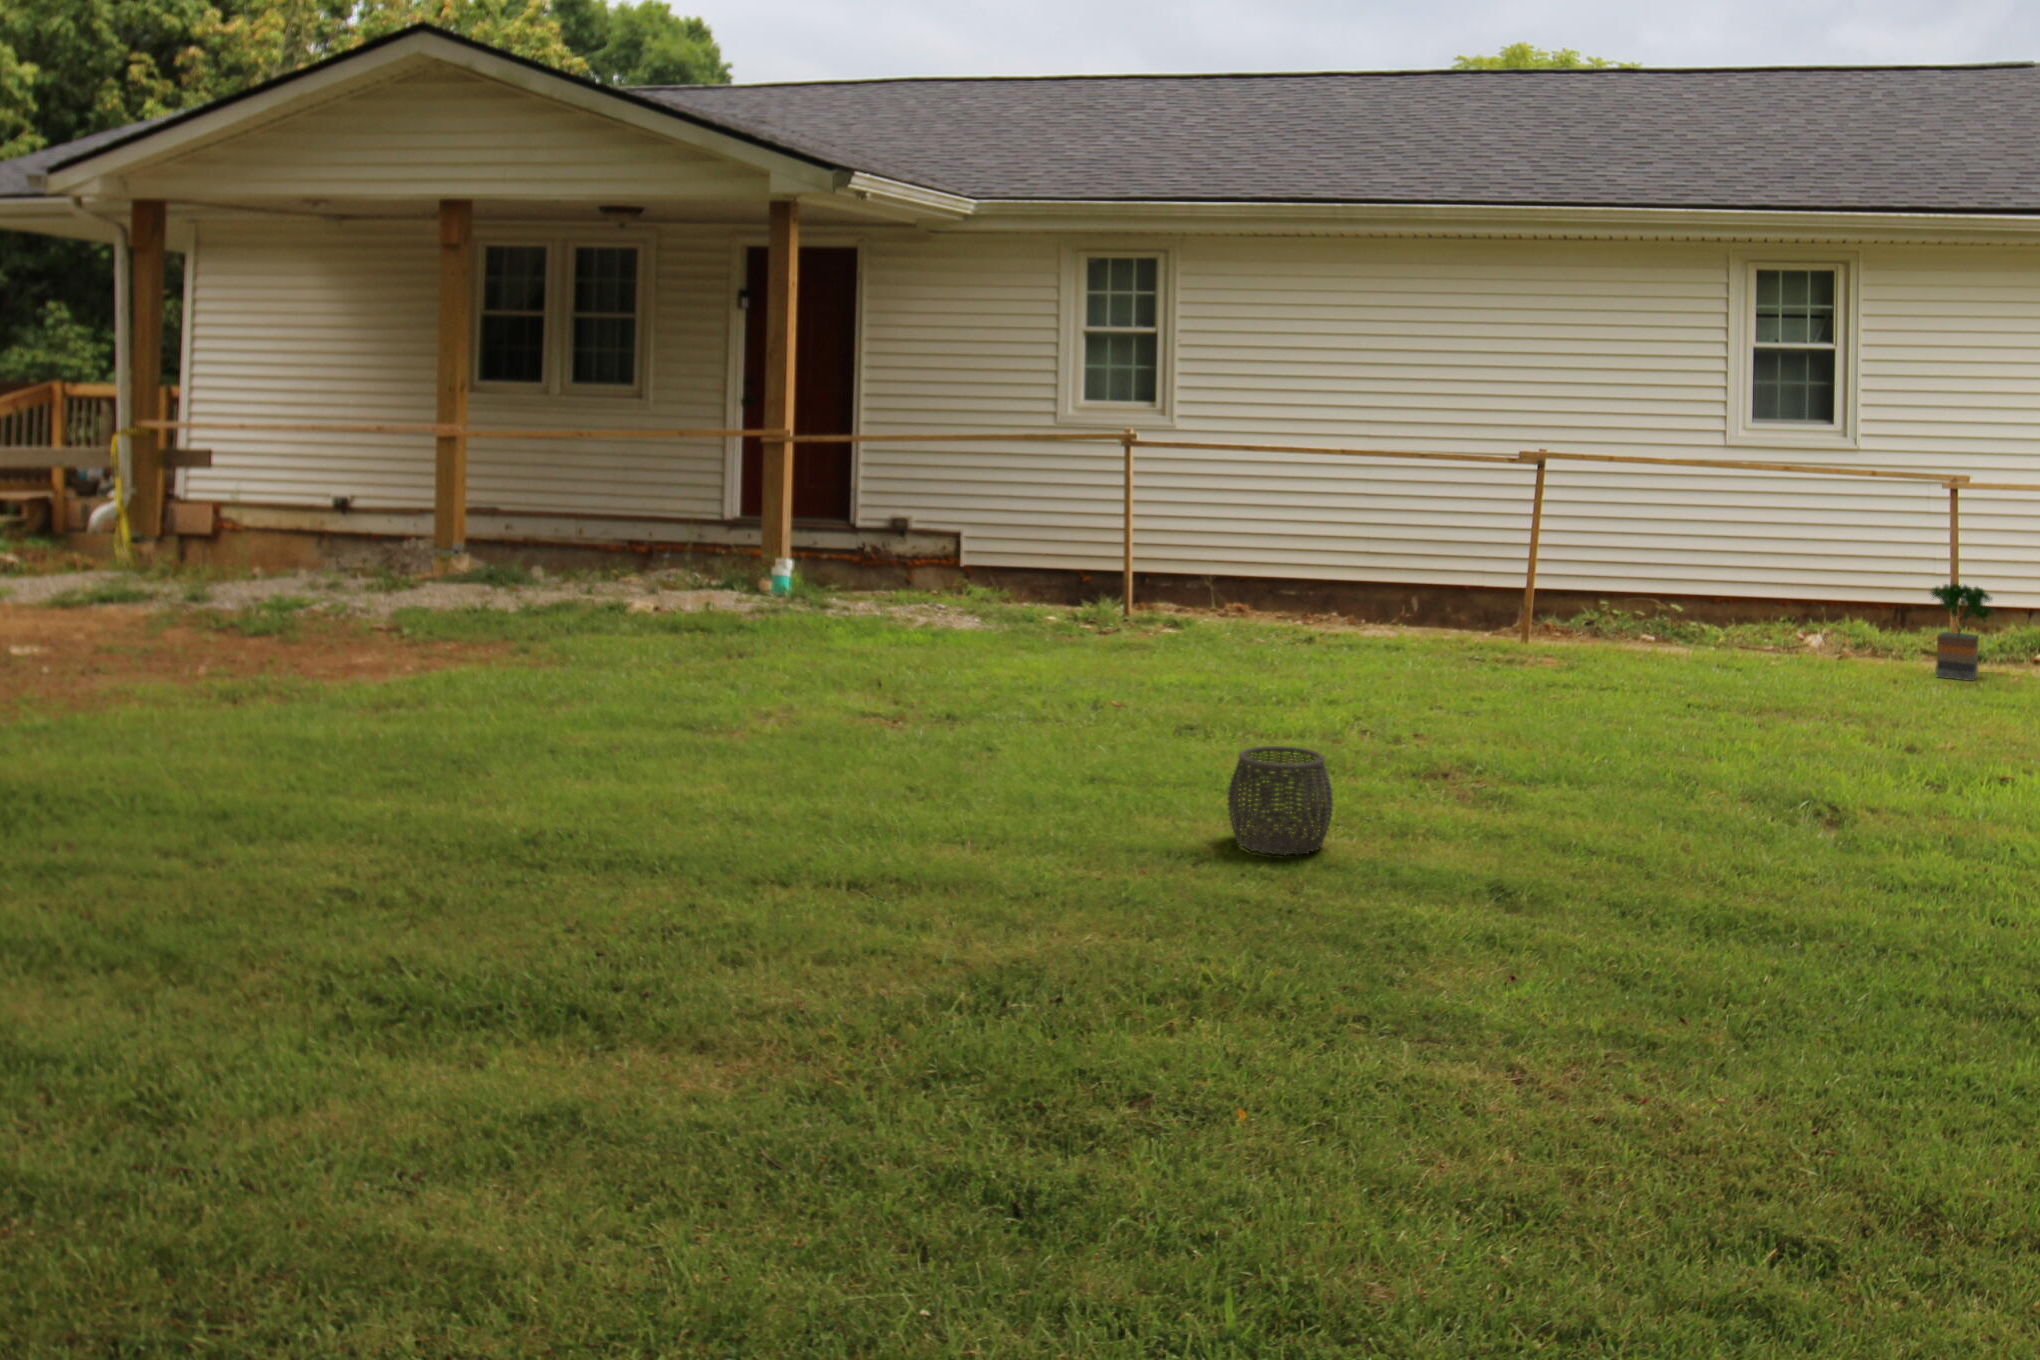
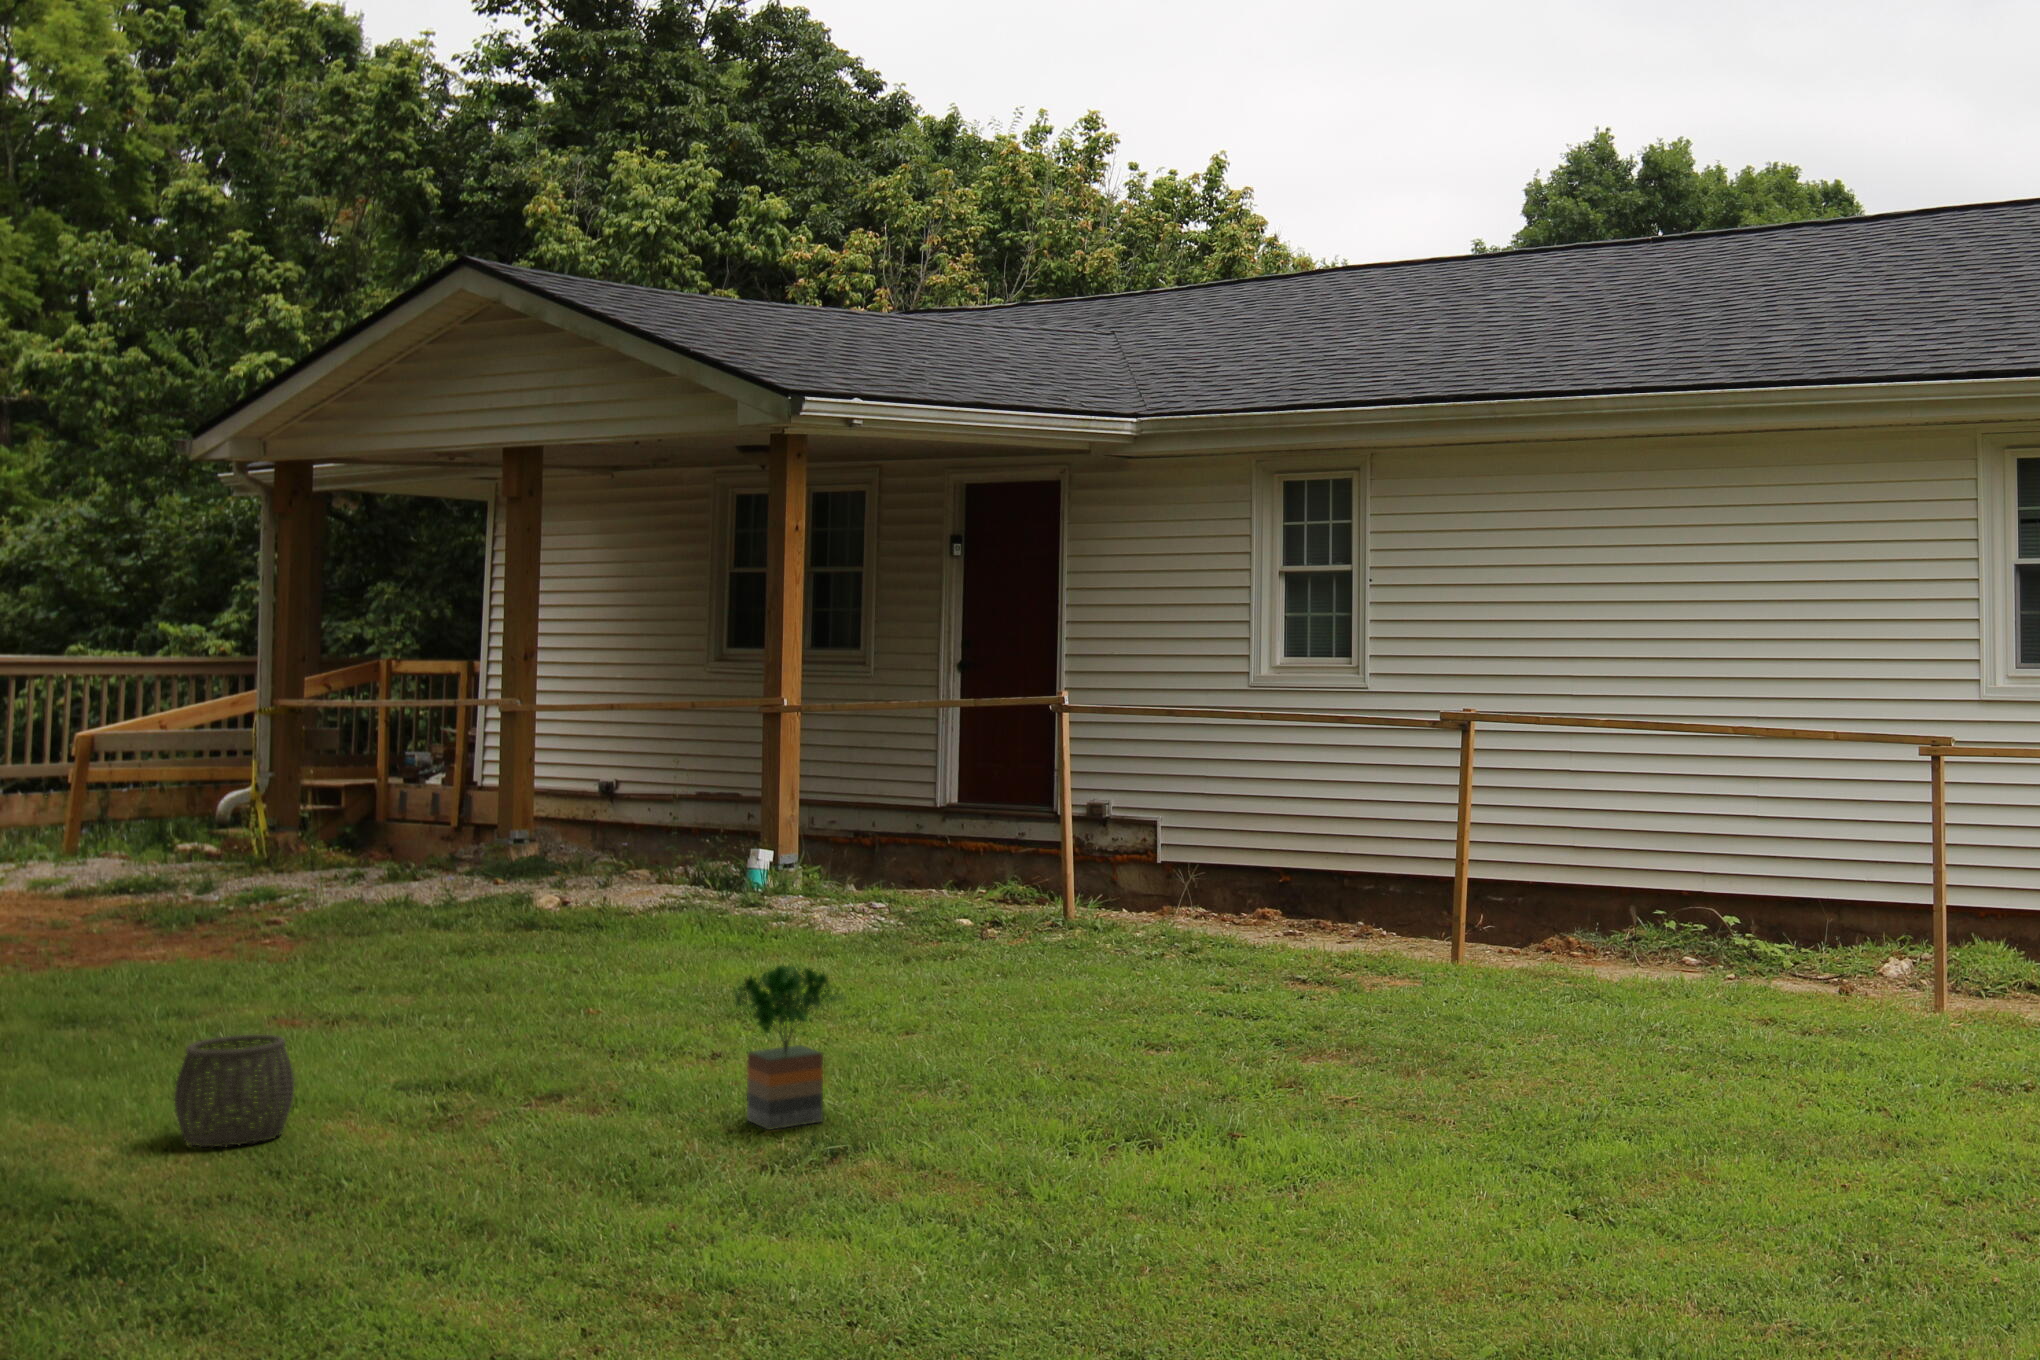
potted tree: present [1931,584,1994,681] -> present [735,965,842,1130]

